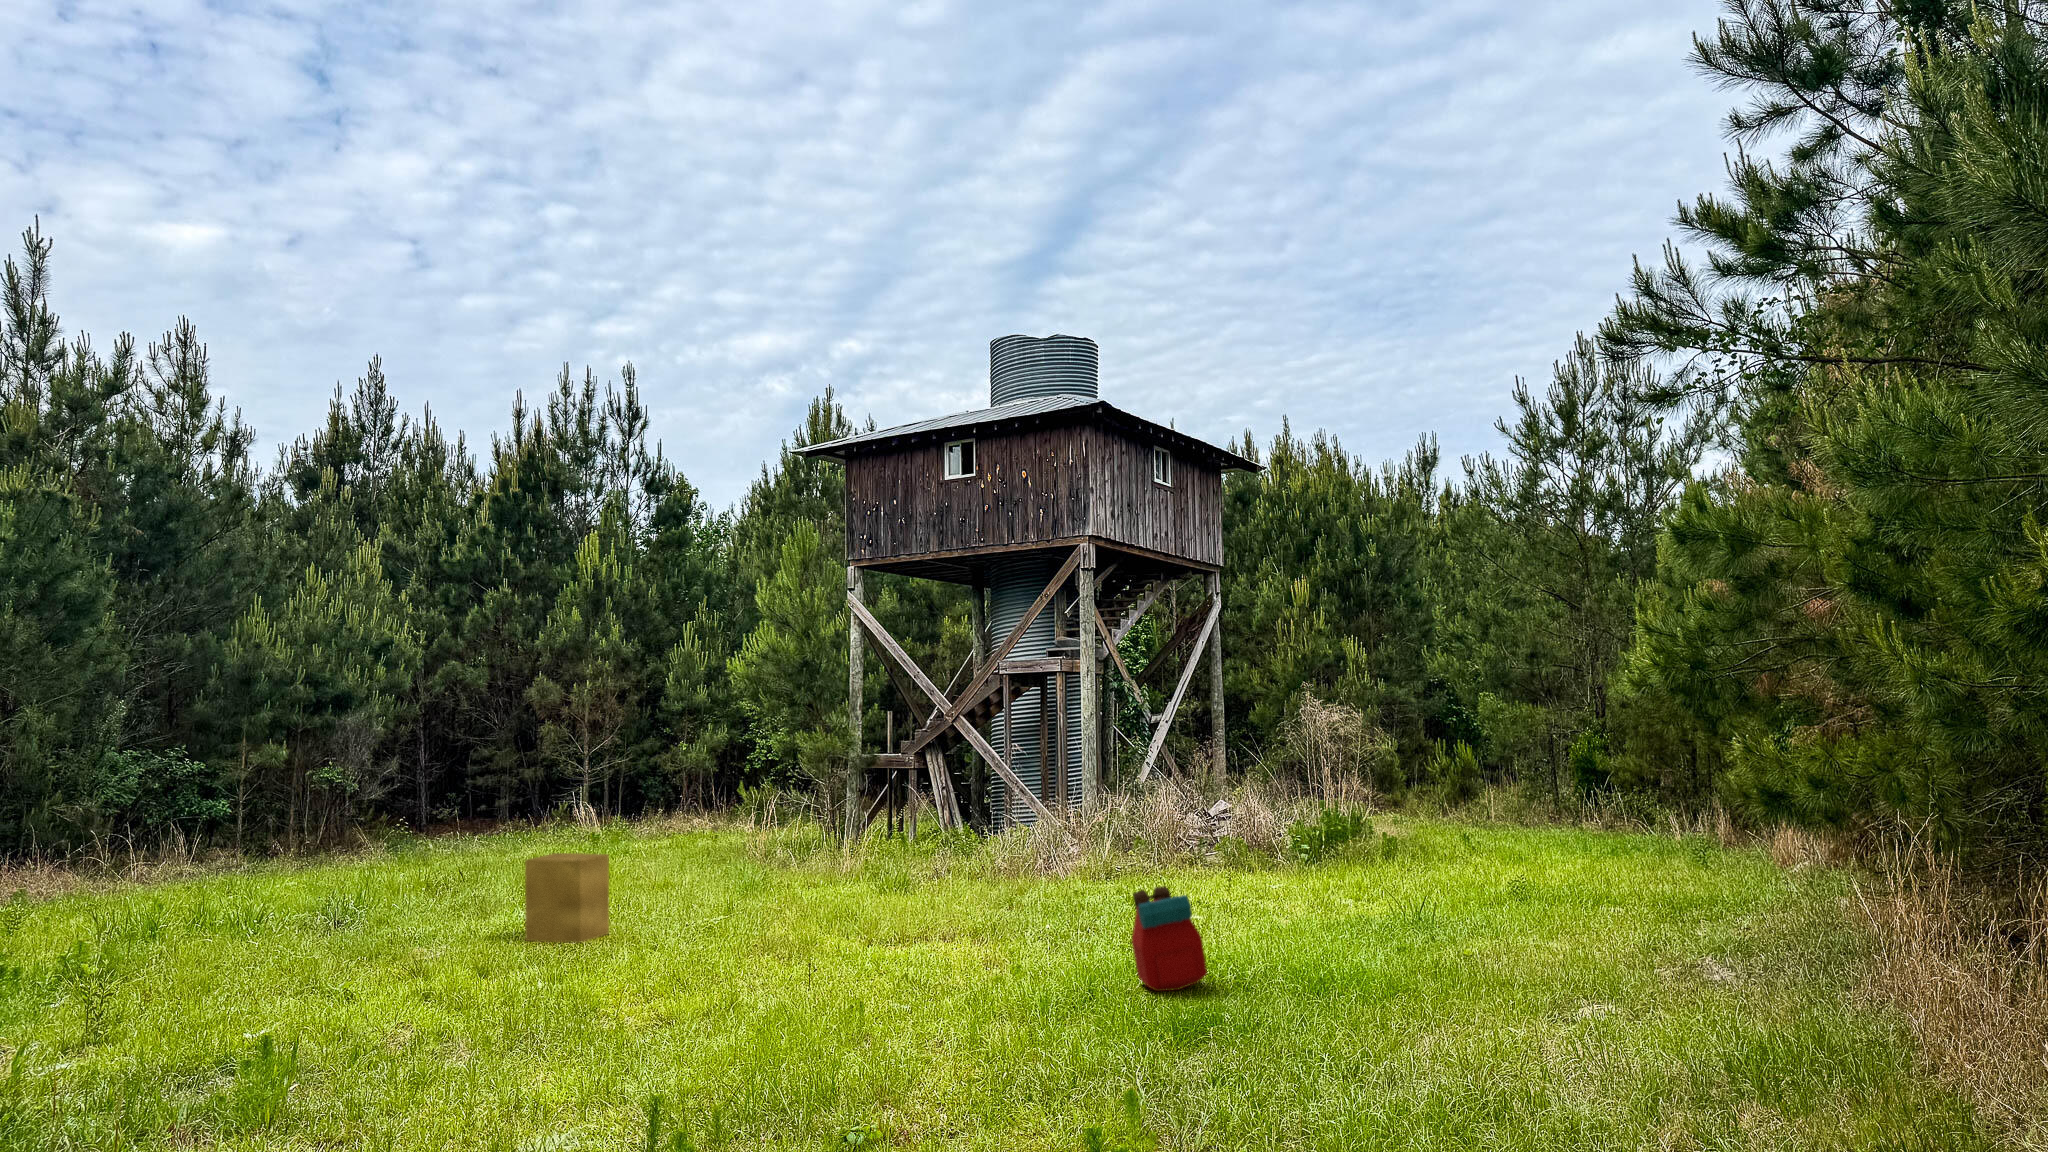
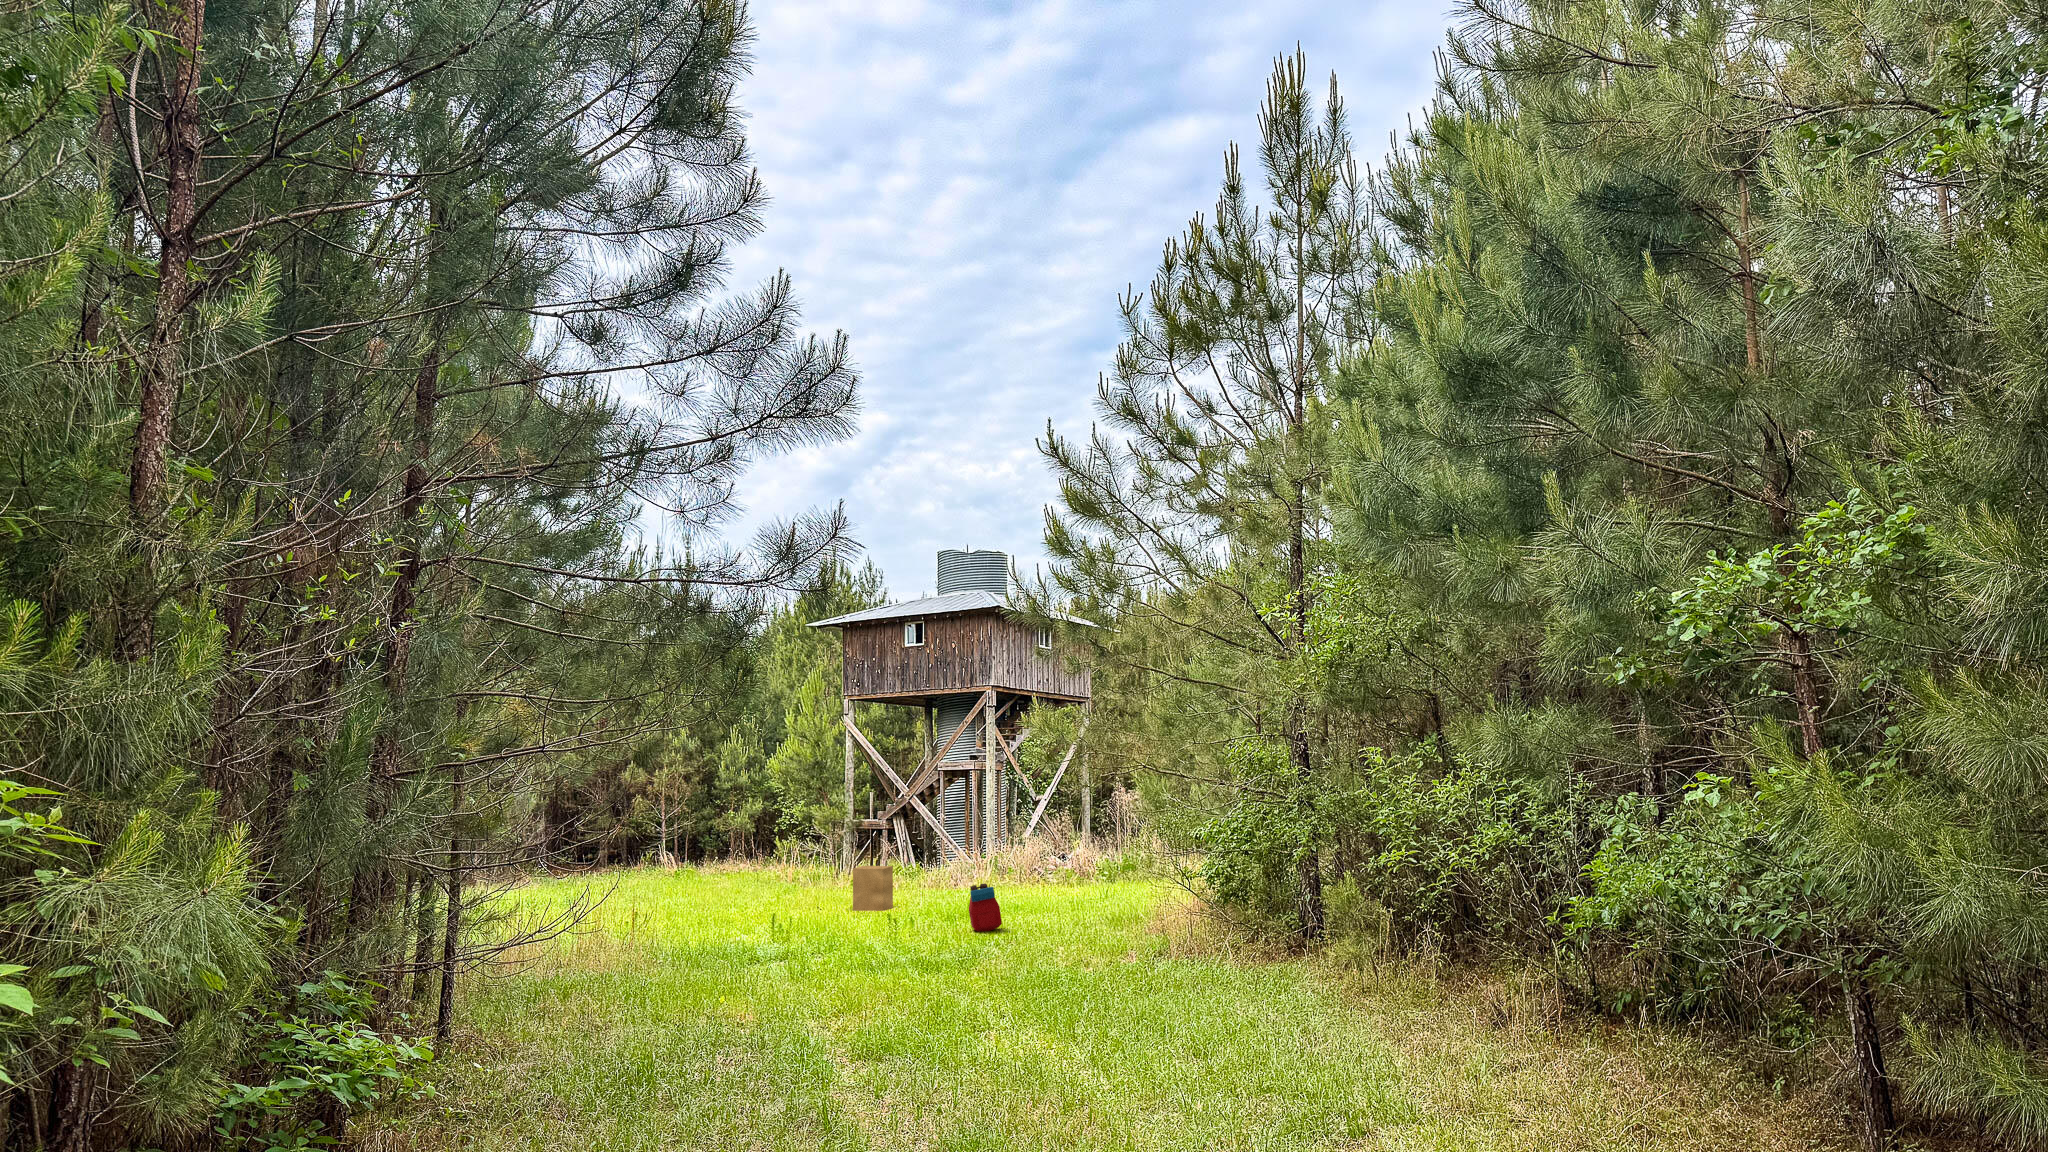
cardboard box: present [525,853,609,943] -> present [853,866,893,911]

